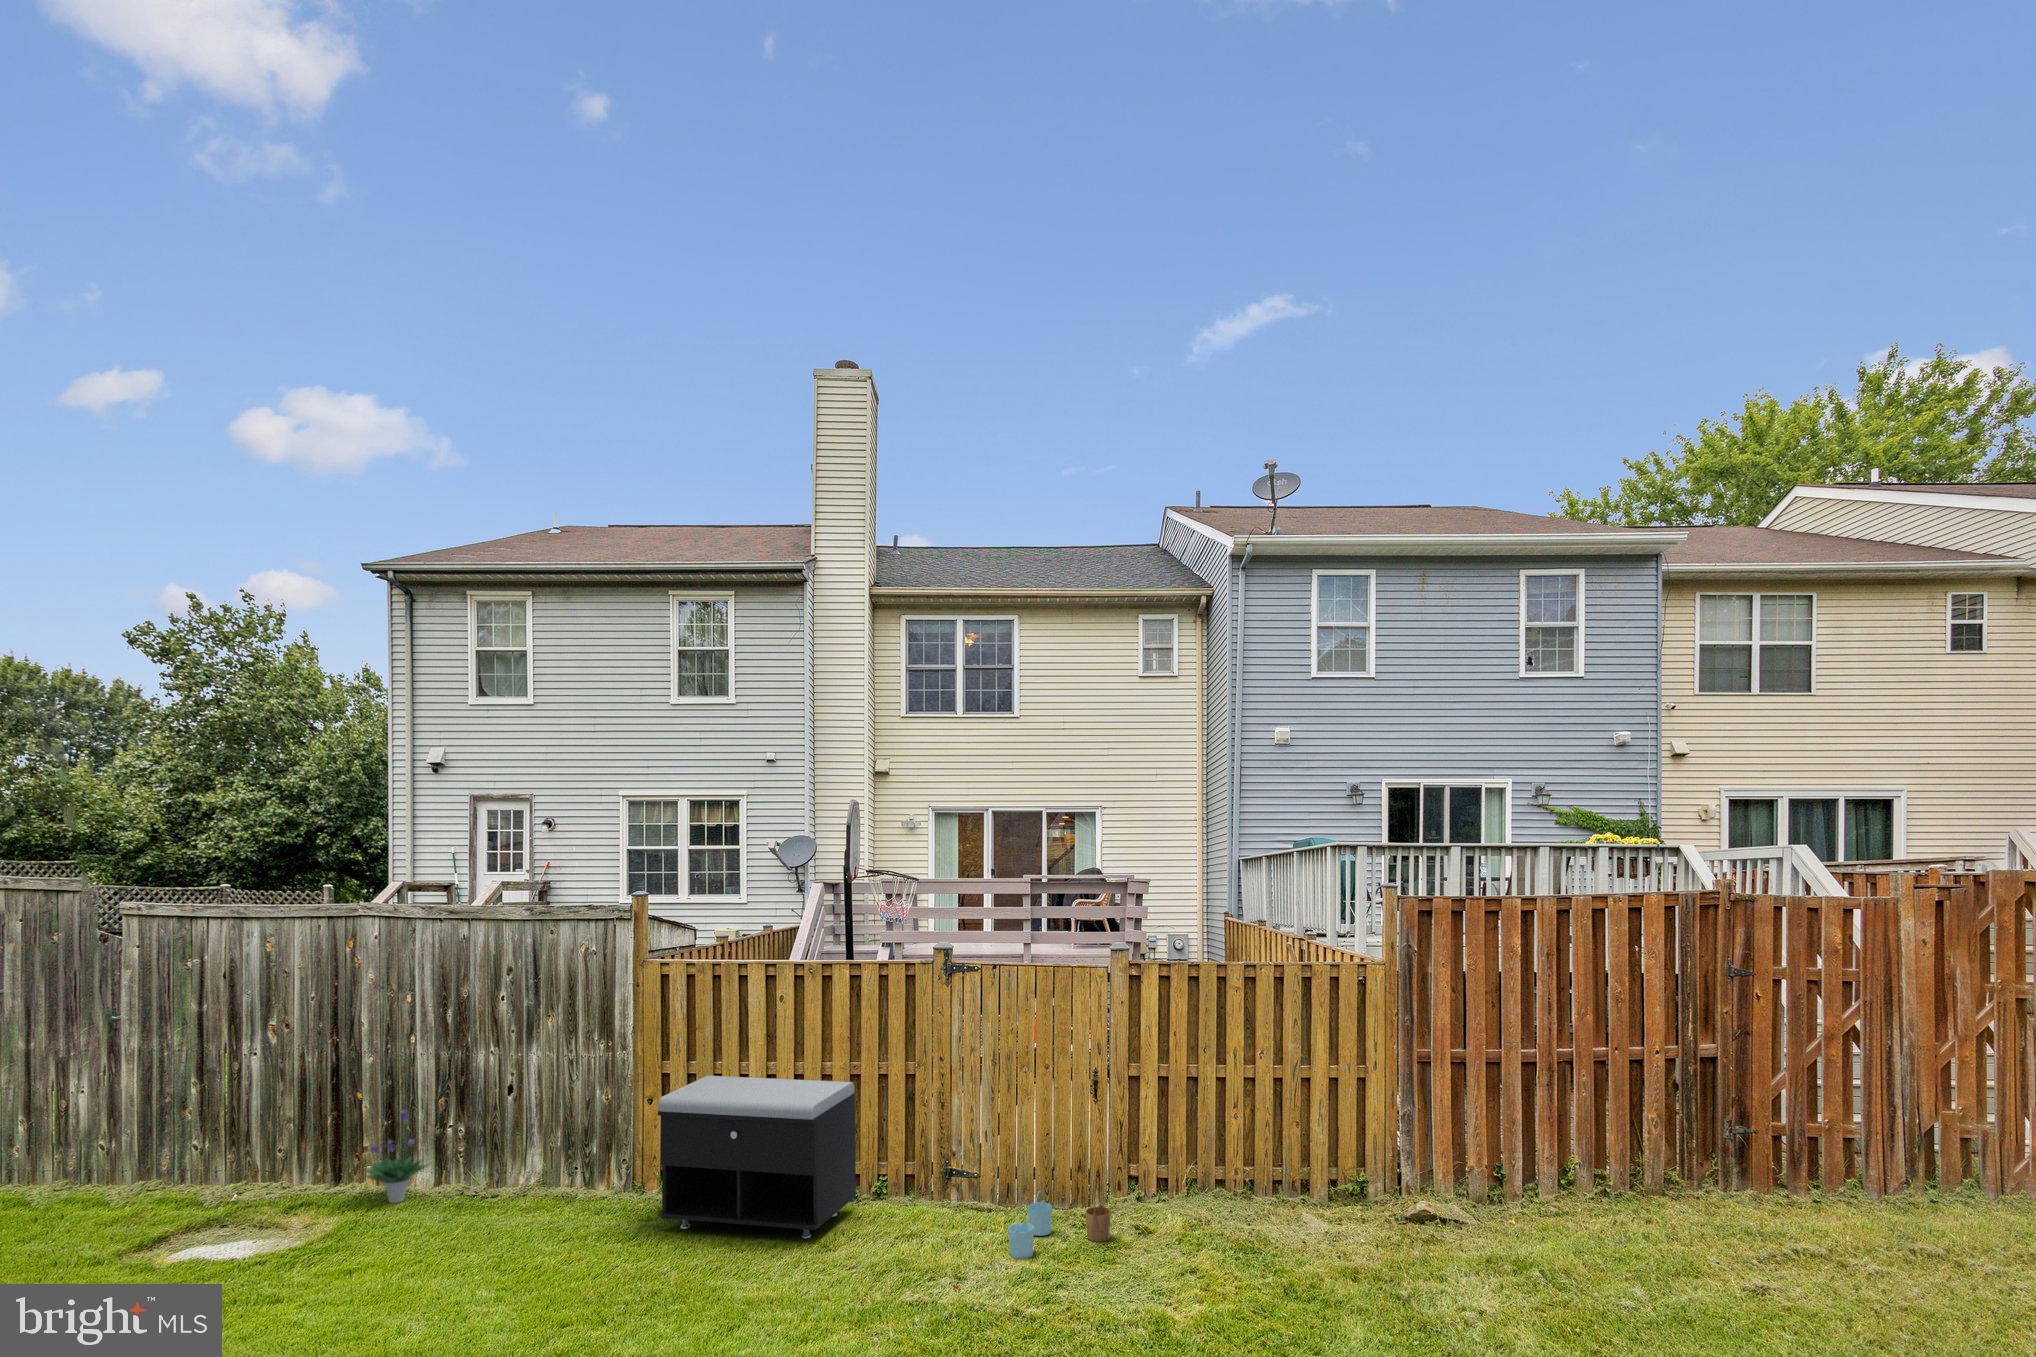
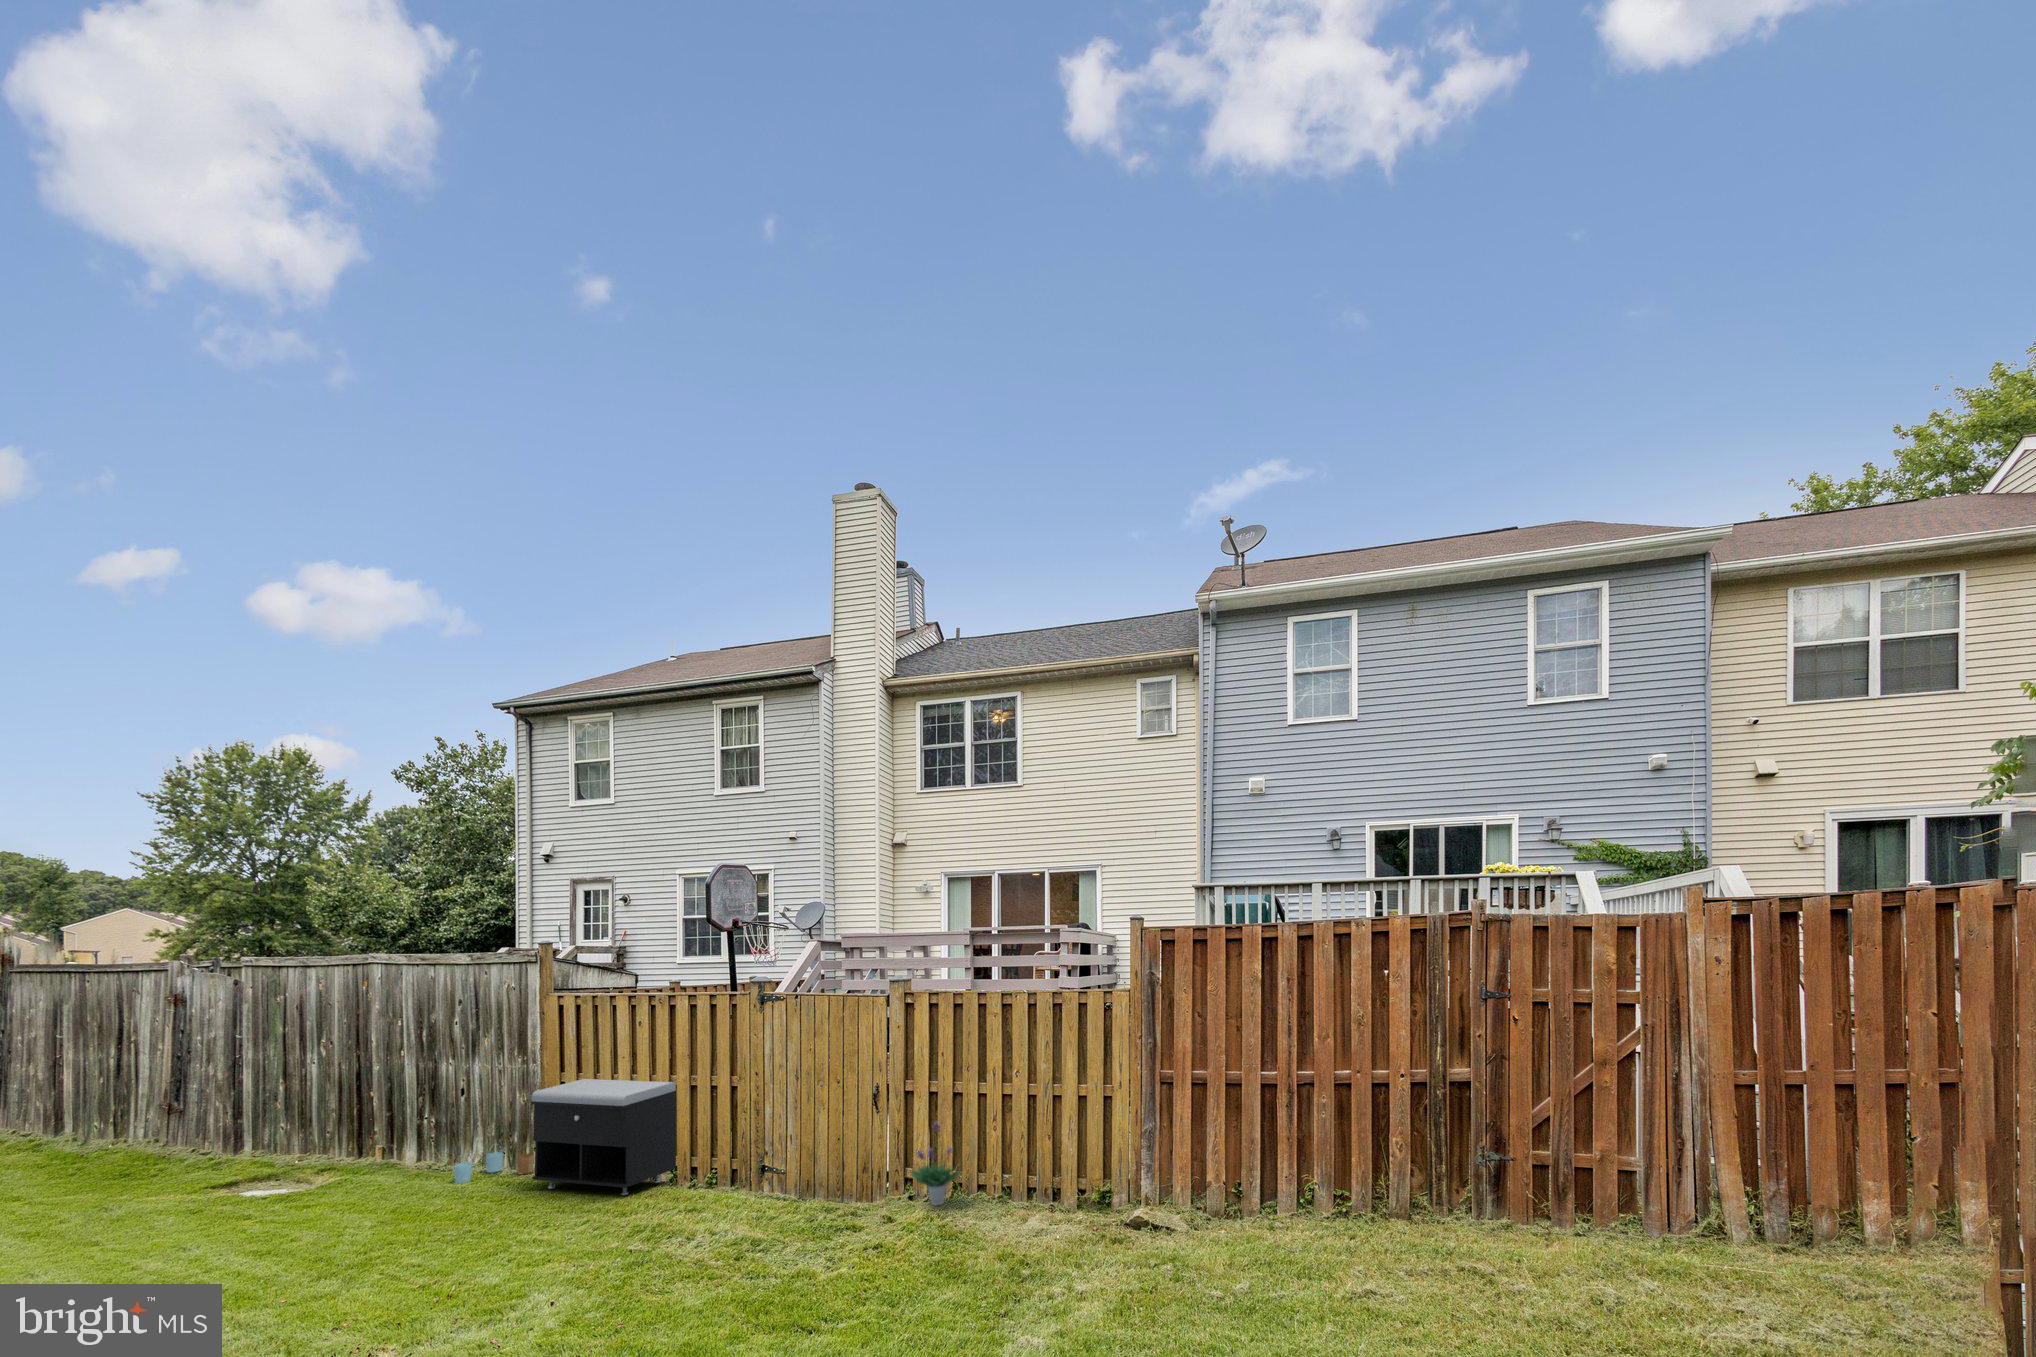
potted plant: present [365,1111,429,1203] -> present [912,1122,960,1206]
bucket: present [1008,1191,1111,1258] -> present [454,1149,534,1183]

